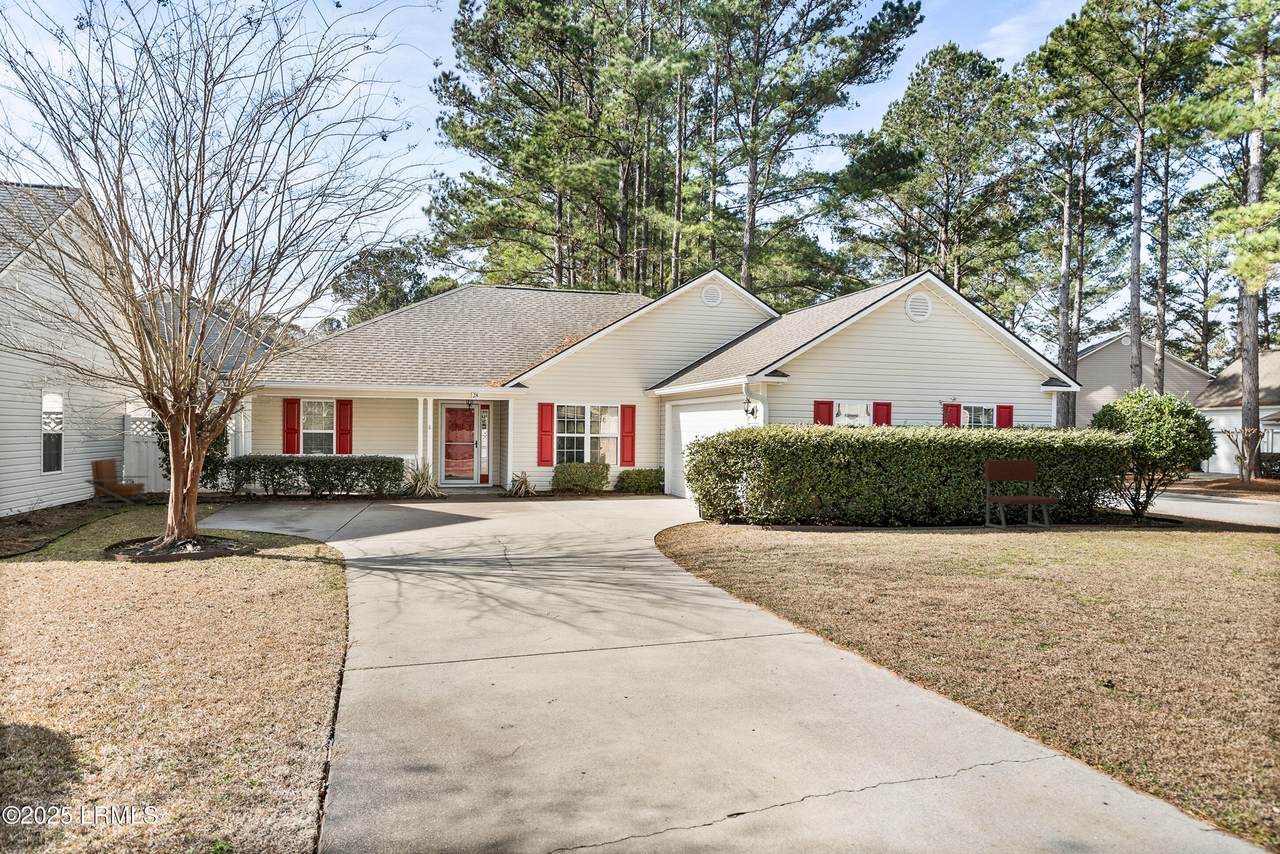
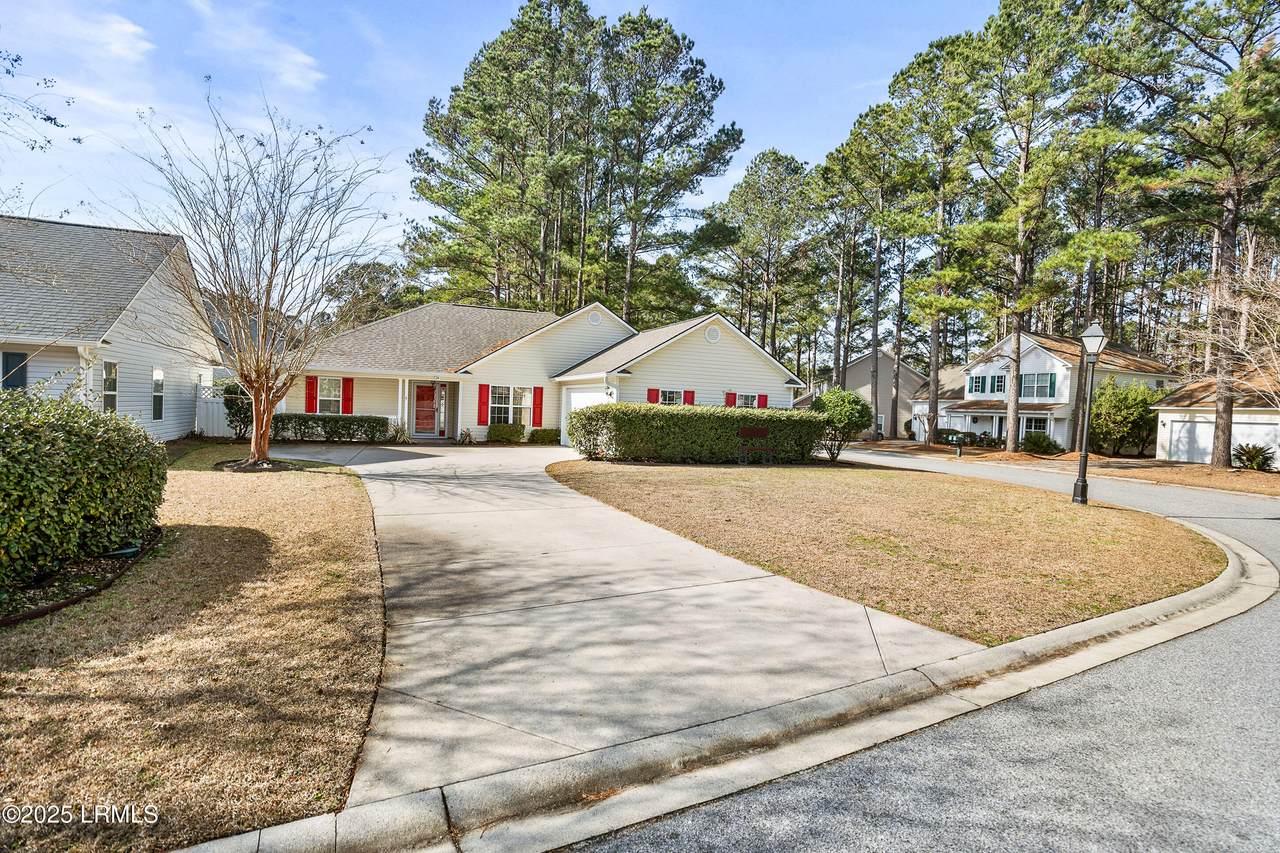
lounge chair: present [85,459,147,505] -> none [167,413,208,444]

